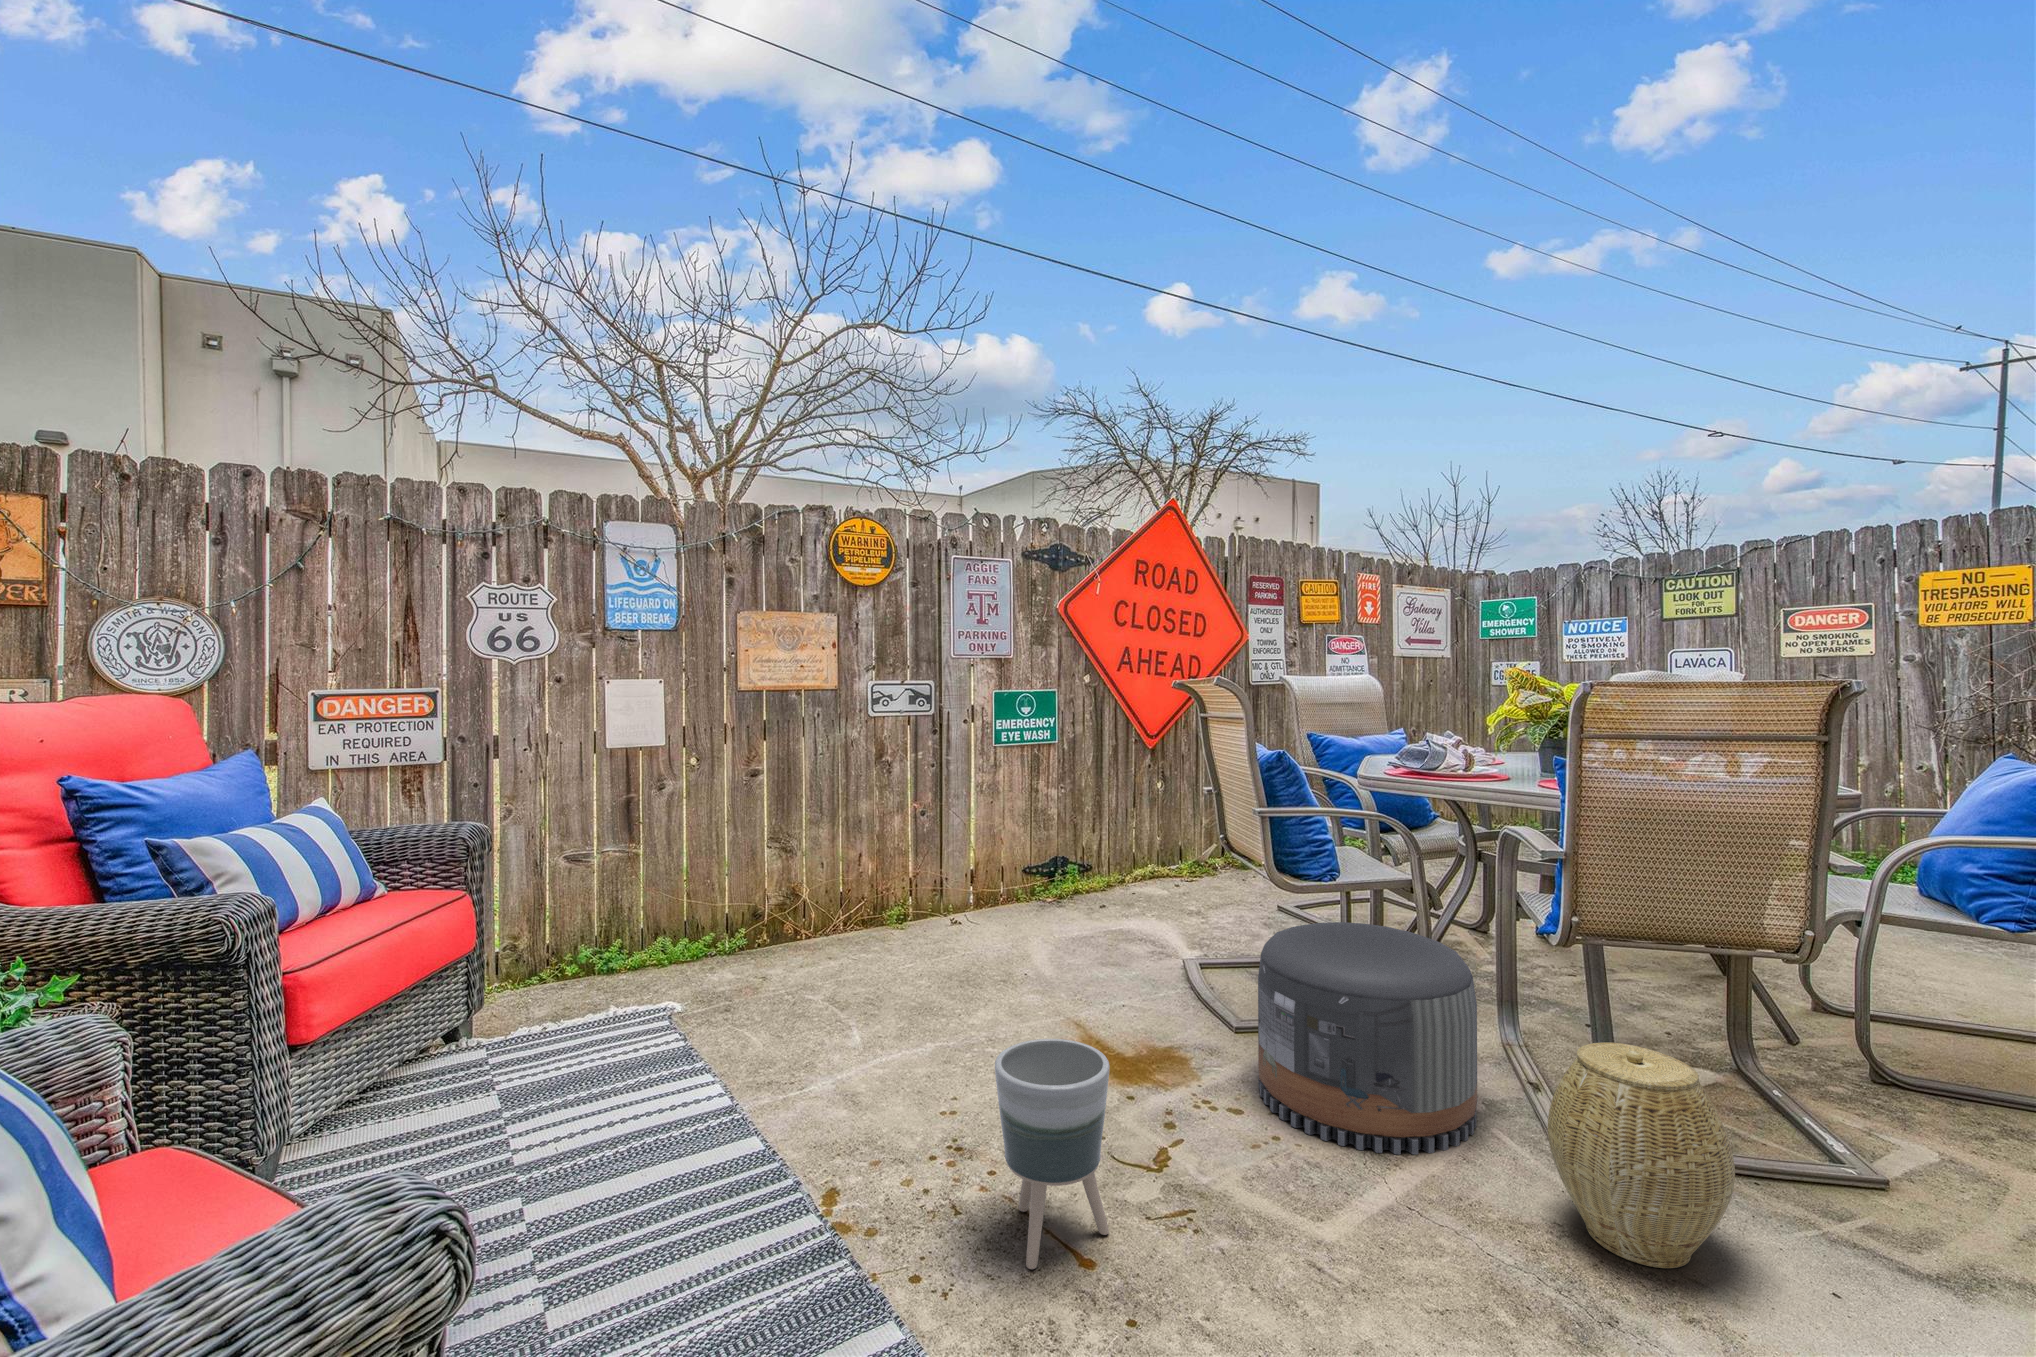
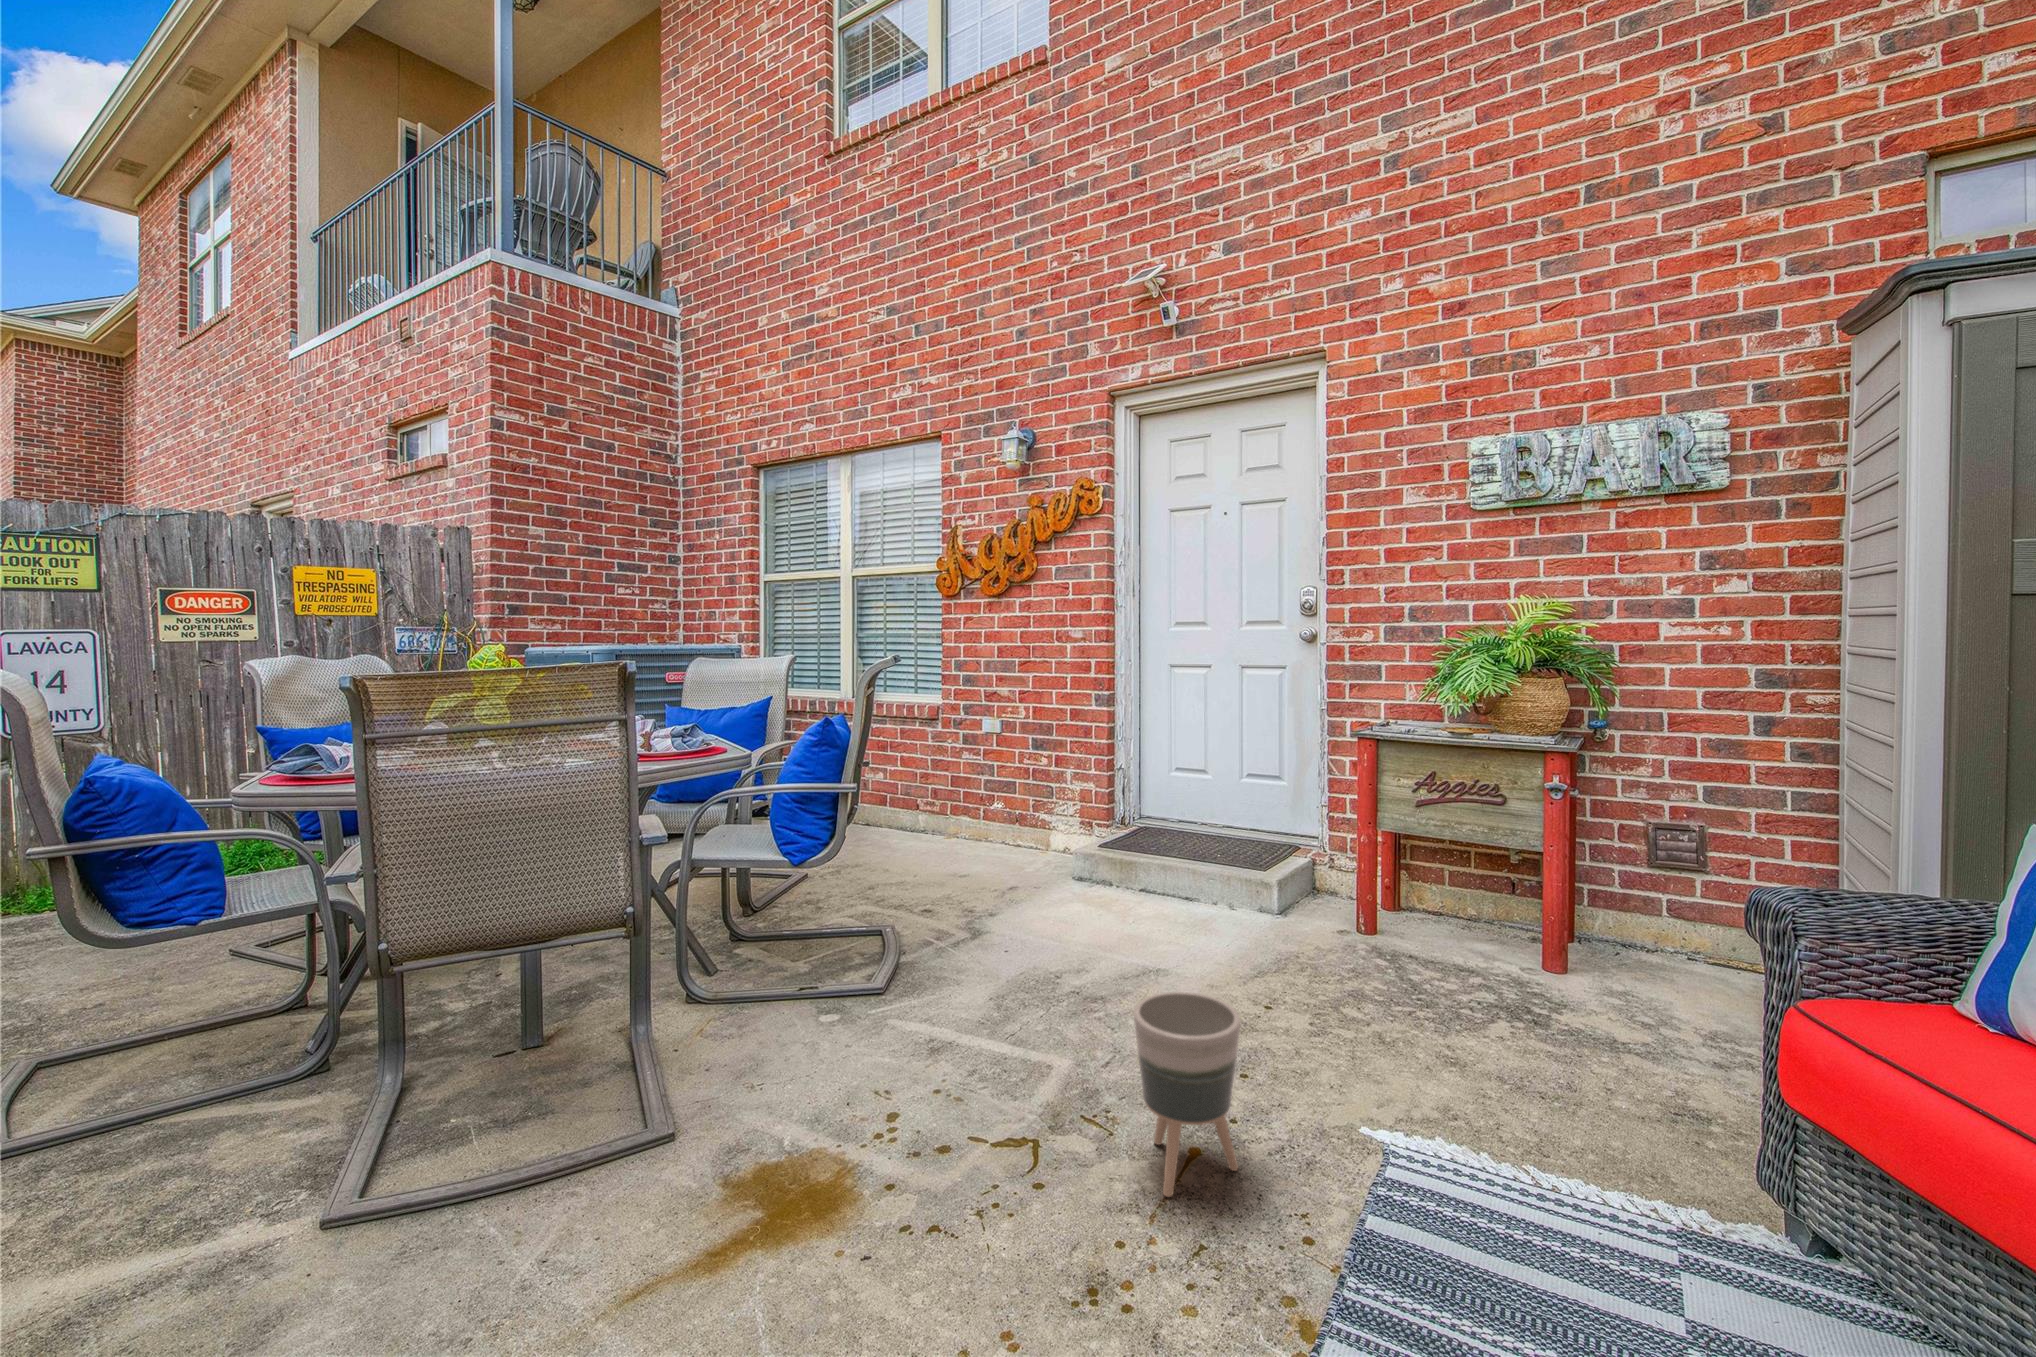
pouf: present [1258,922,1477,1154] -> none [759,887,949,1099]
woven basket: present [1548,1042,1735,1268] -> none [962,866,1048,982]

